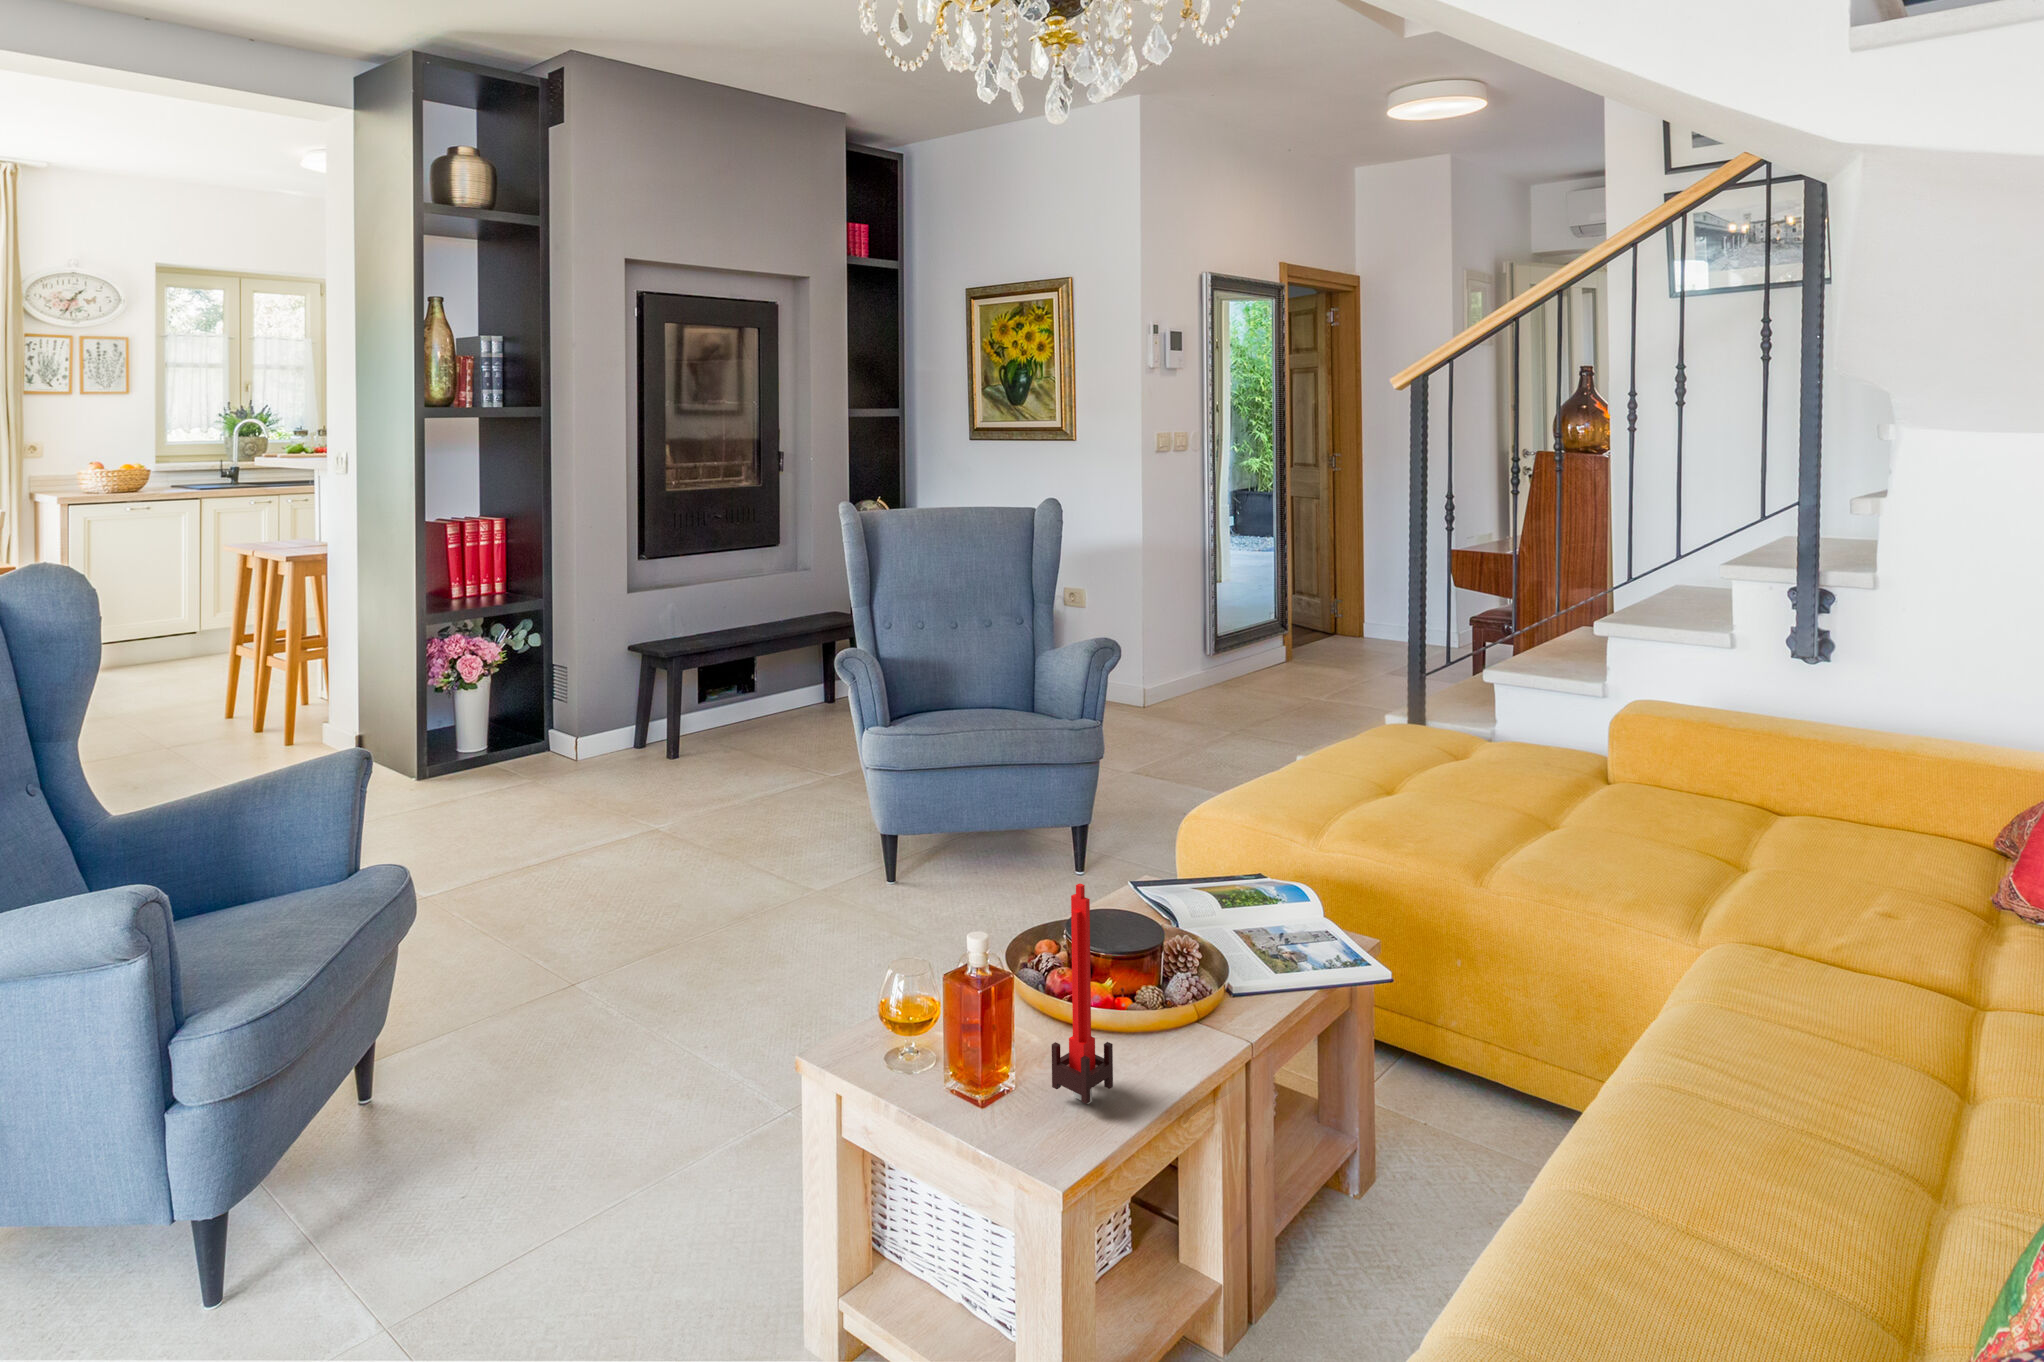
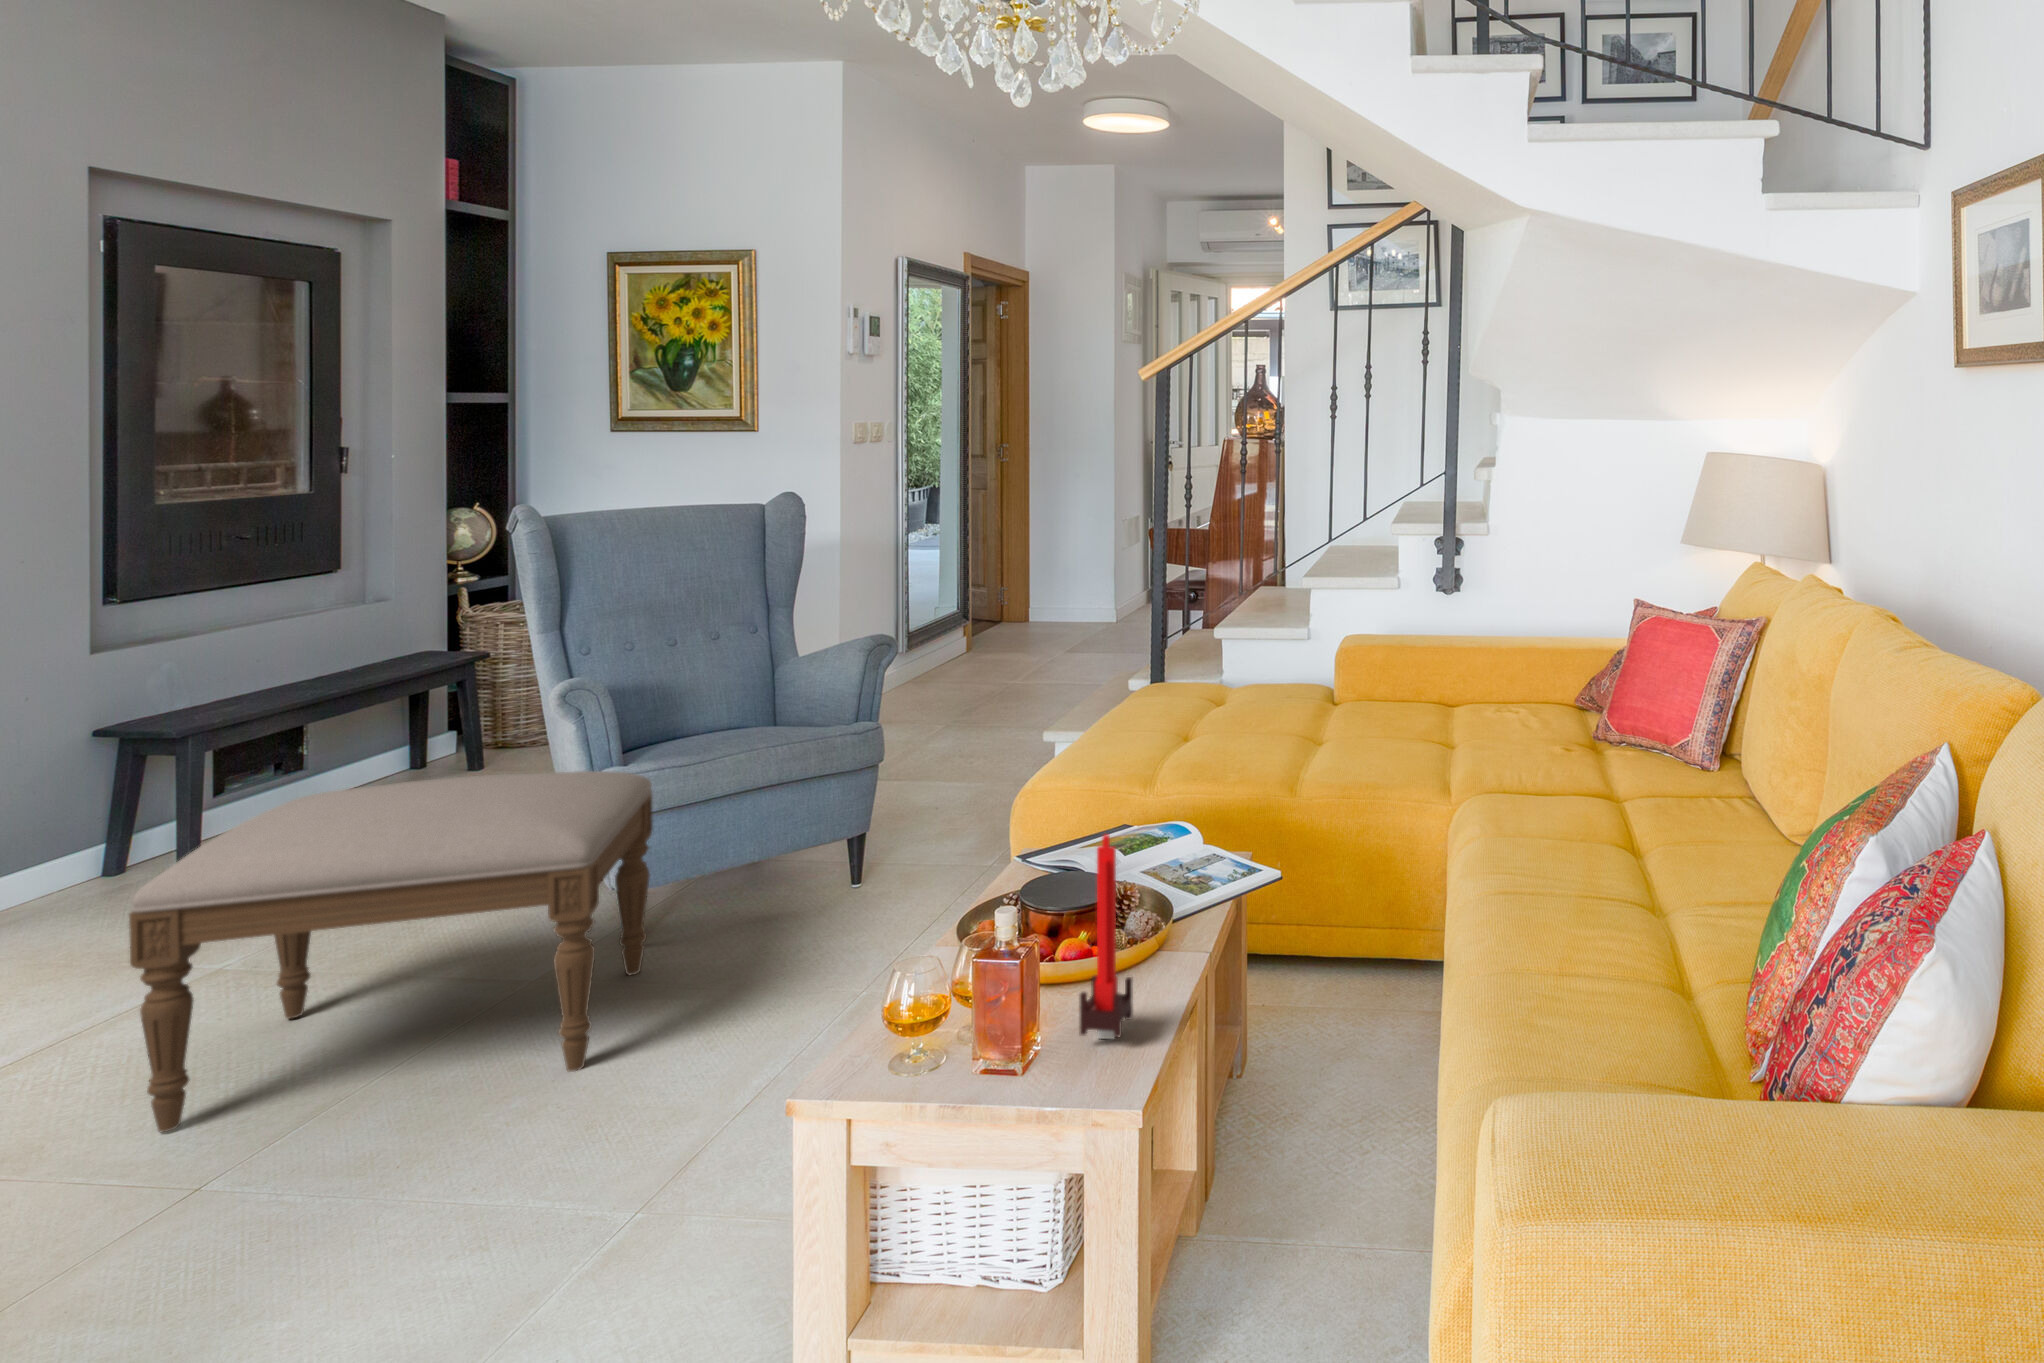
ottoman: none [573,714,900,975] -> present [129,771,653,1132]

